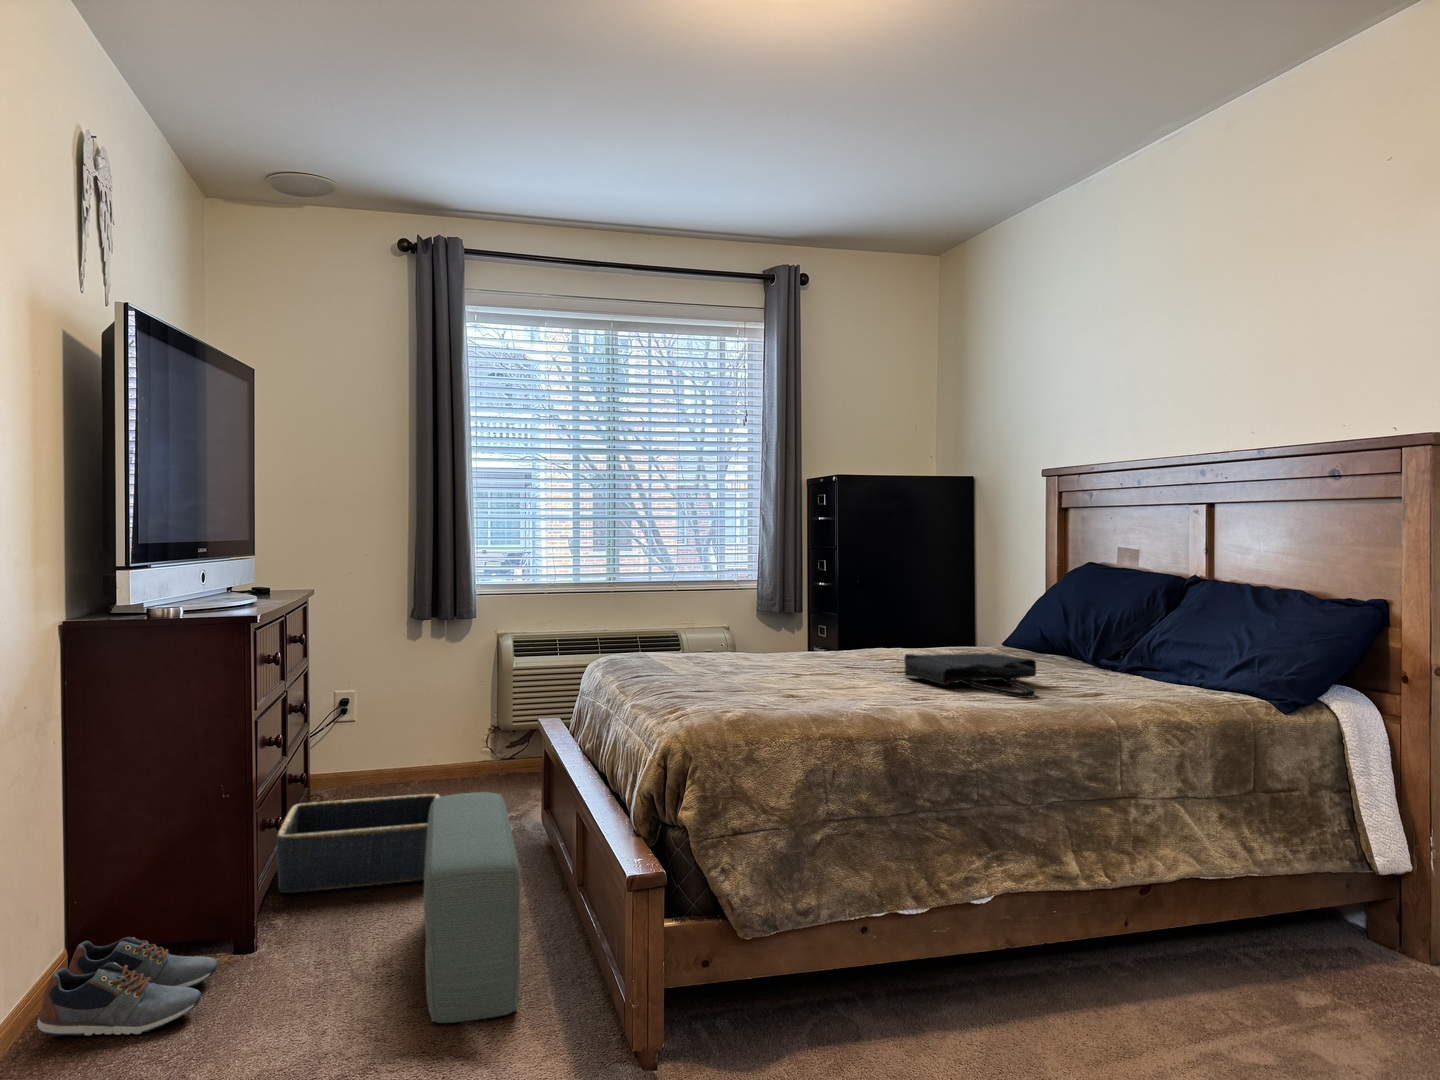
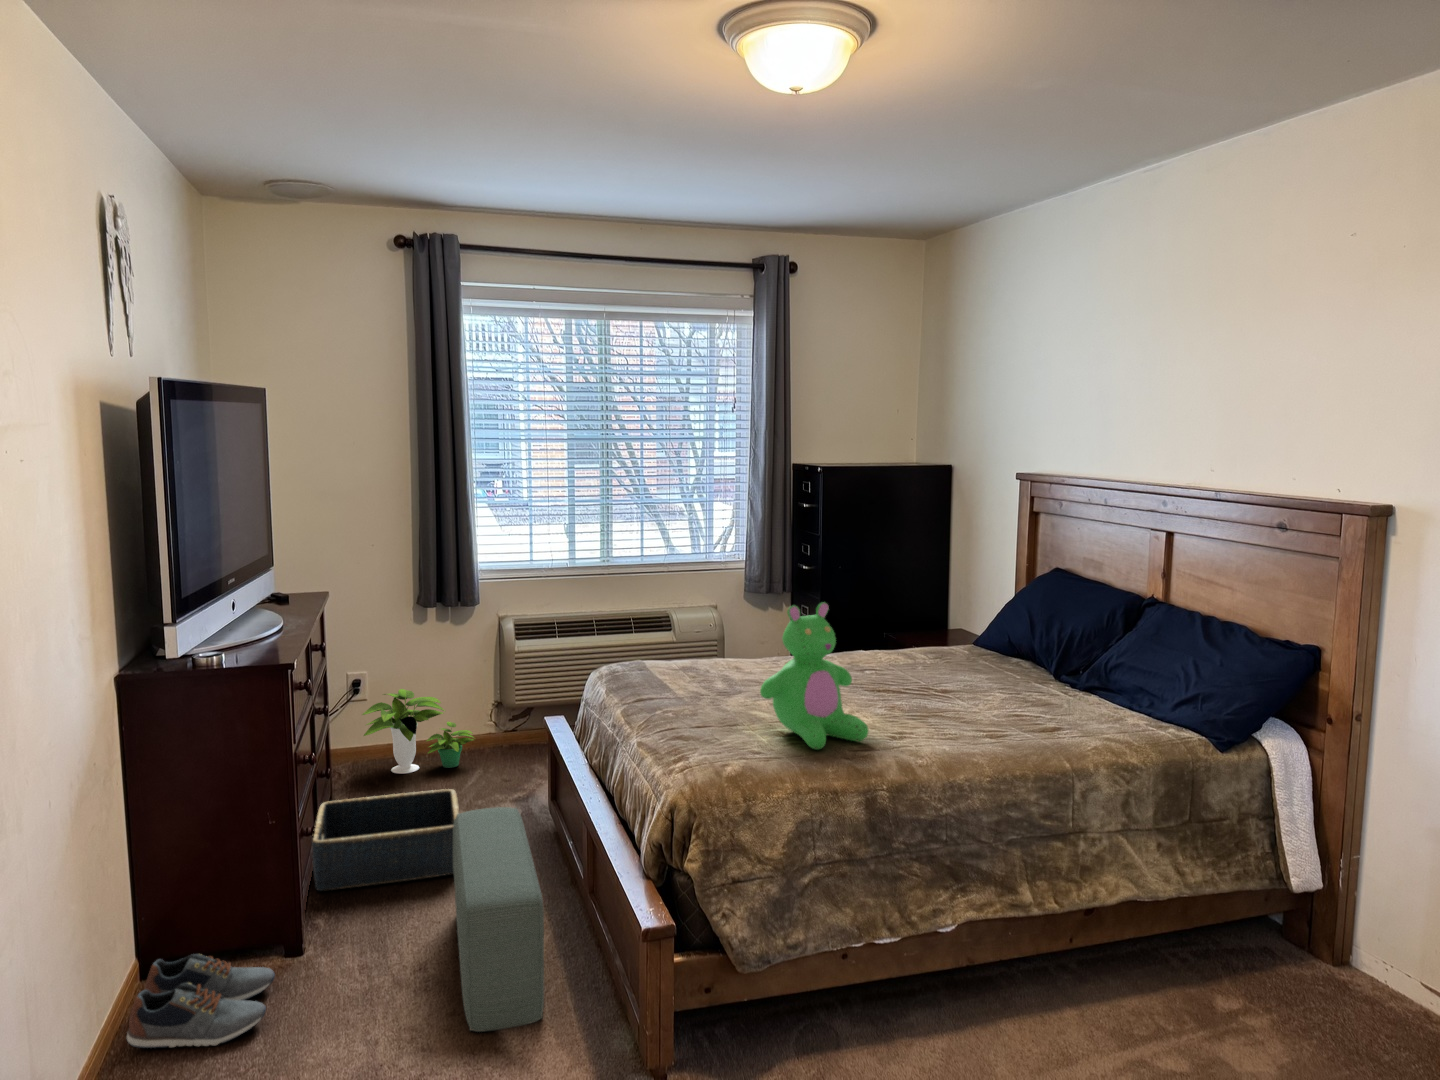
teddy bear: none [766,549,887,703] -> present [760,602,868,750]
tote bag: present [904,653,1036,698] -> none [885,677,1004,737]
potted plant: none [348,706,469,795] -> present [362,689,474,774]

